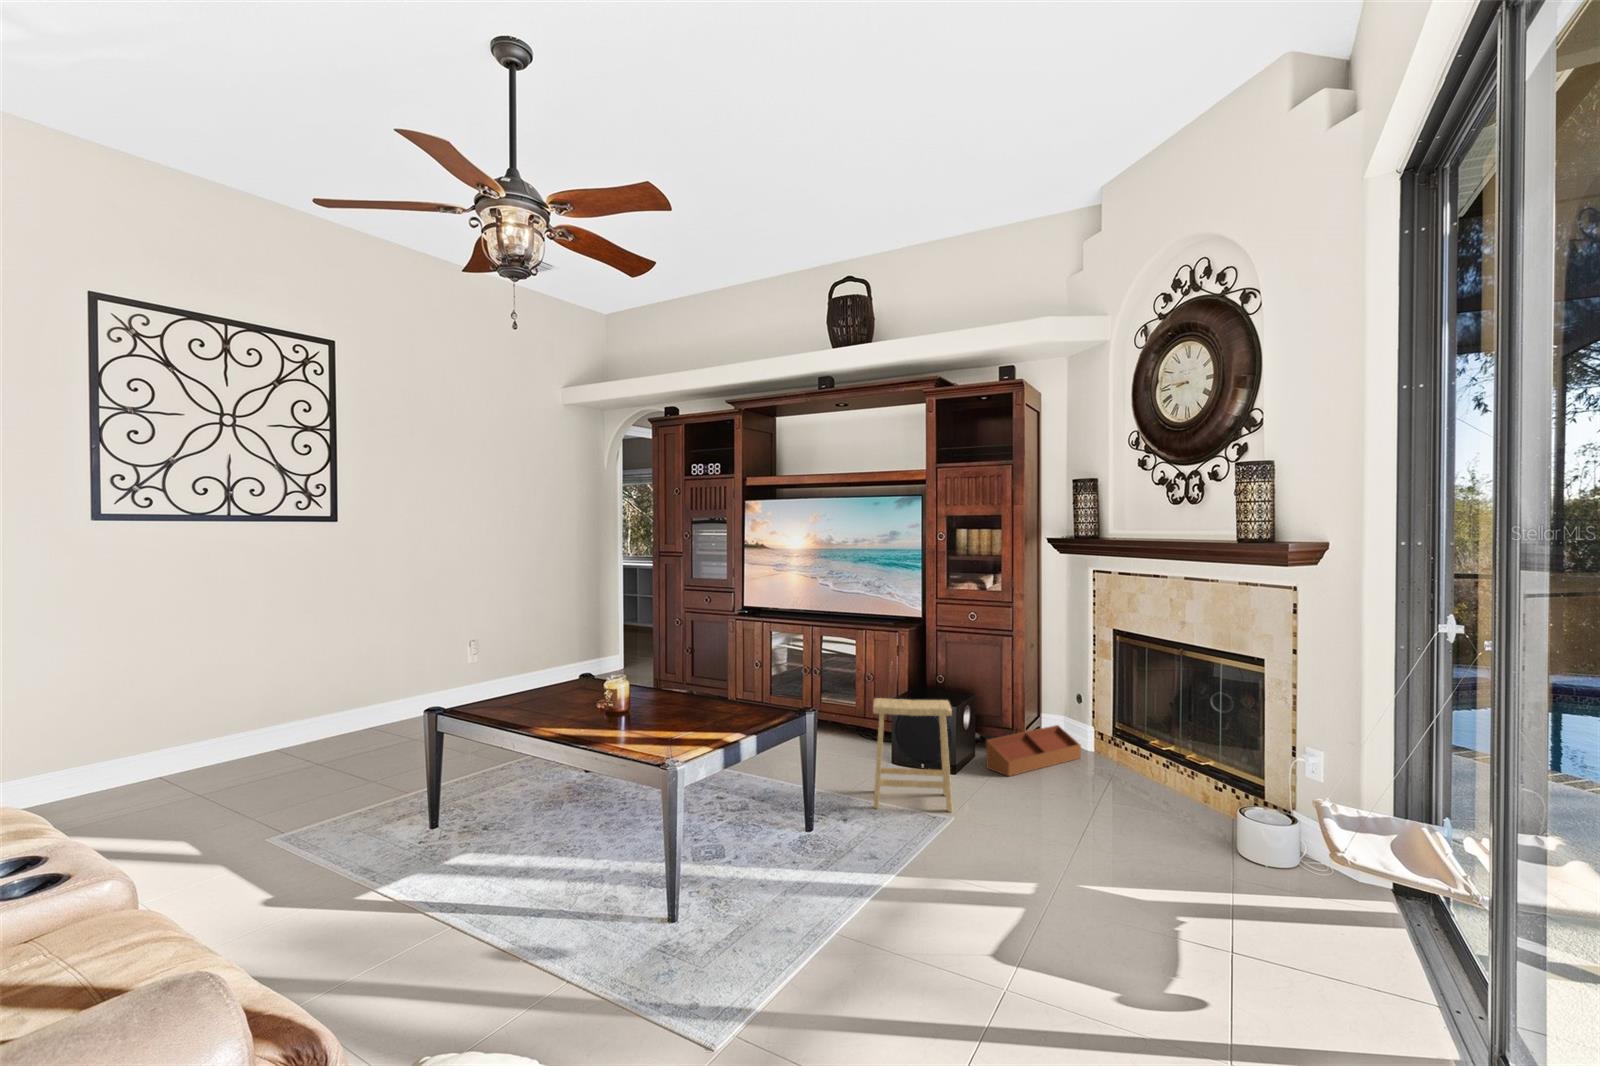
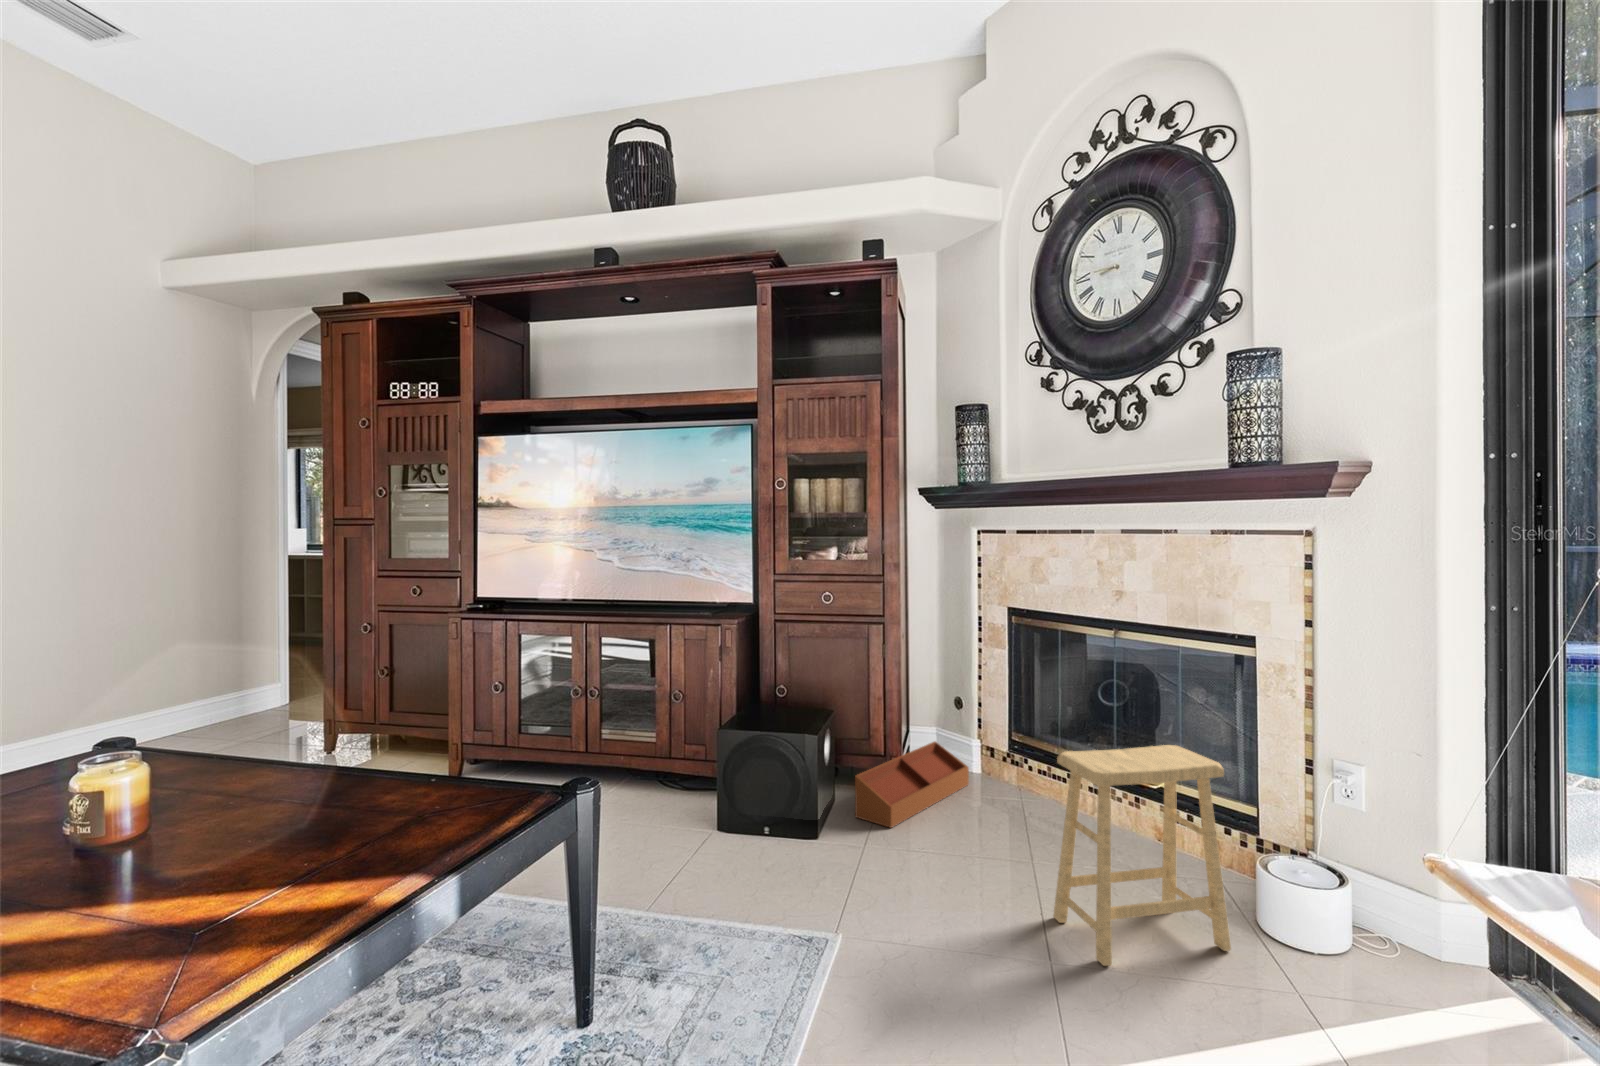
footstool: present [873,698,953,812] -> present [1053,745,1231,966]

